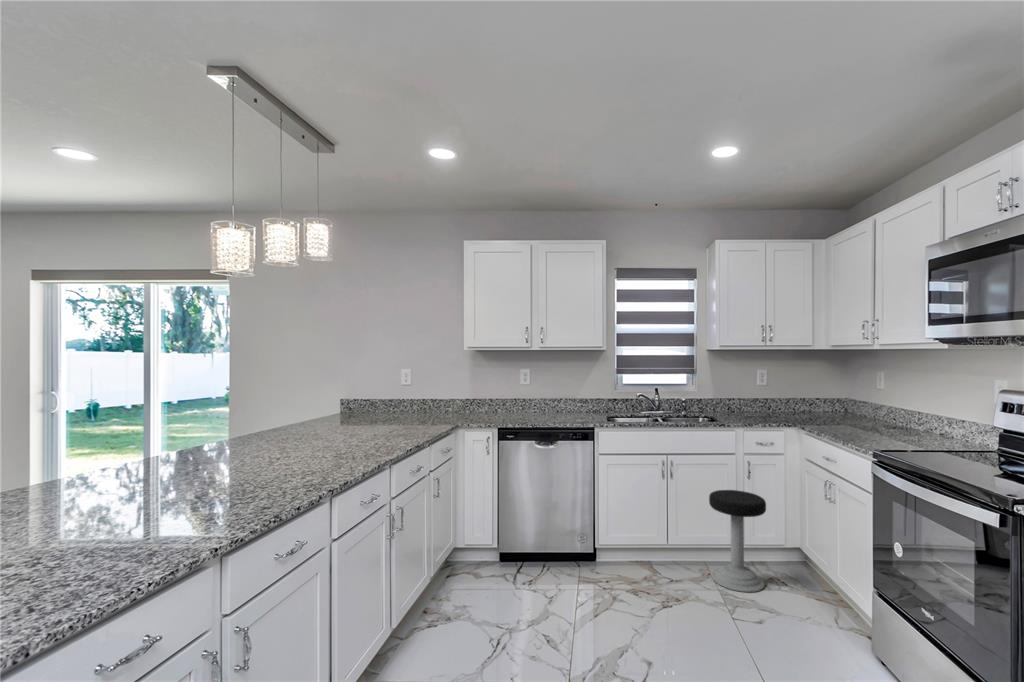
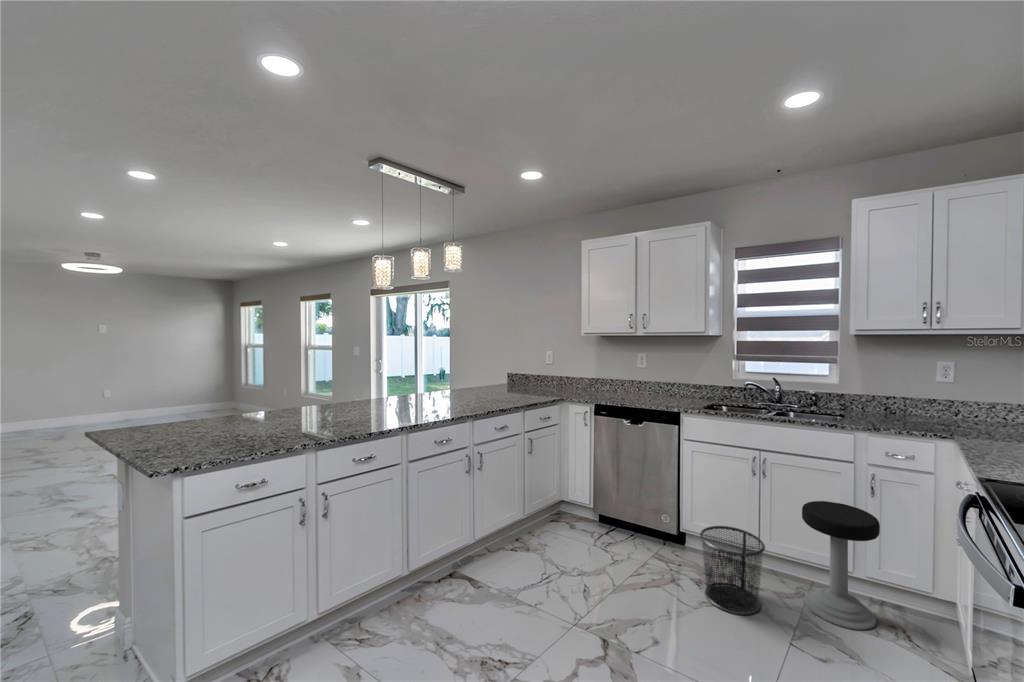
trash can: none [643,529,700,609] -> present [700,526,765,615]

